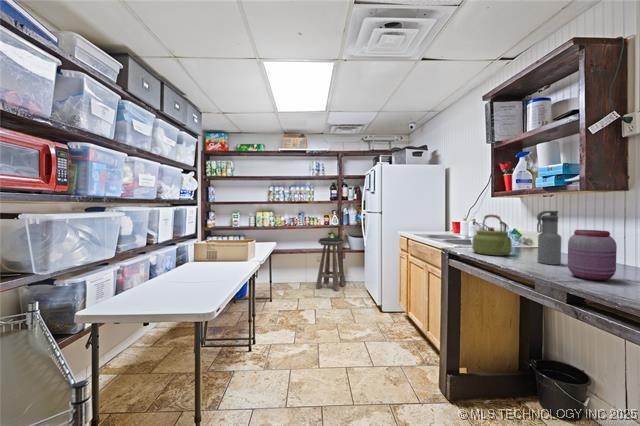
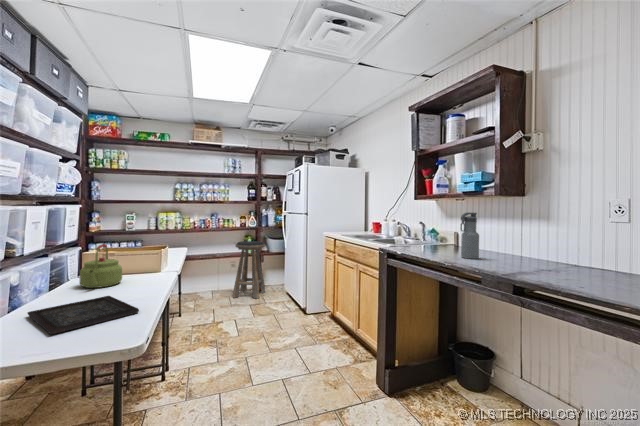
kettle: present [472,215,512,256] -> present [80,244,122,288]
jar: present [568,230,617,280] -> none [491,228,526,270]
tray: none [150,277,218,302] -> present [28,296,139,334]

